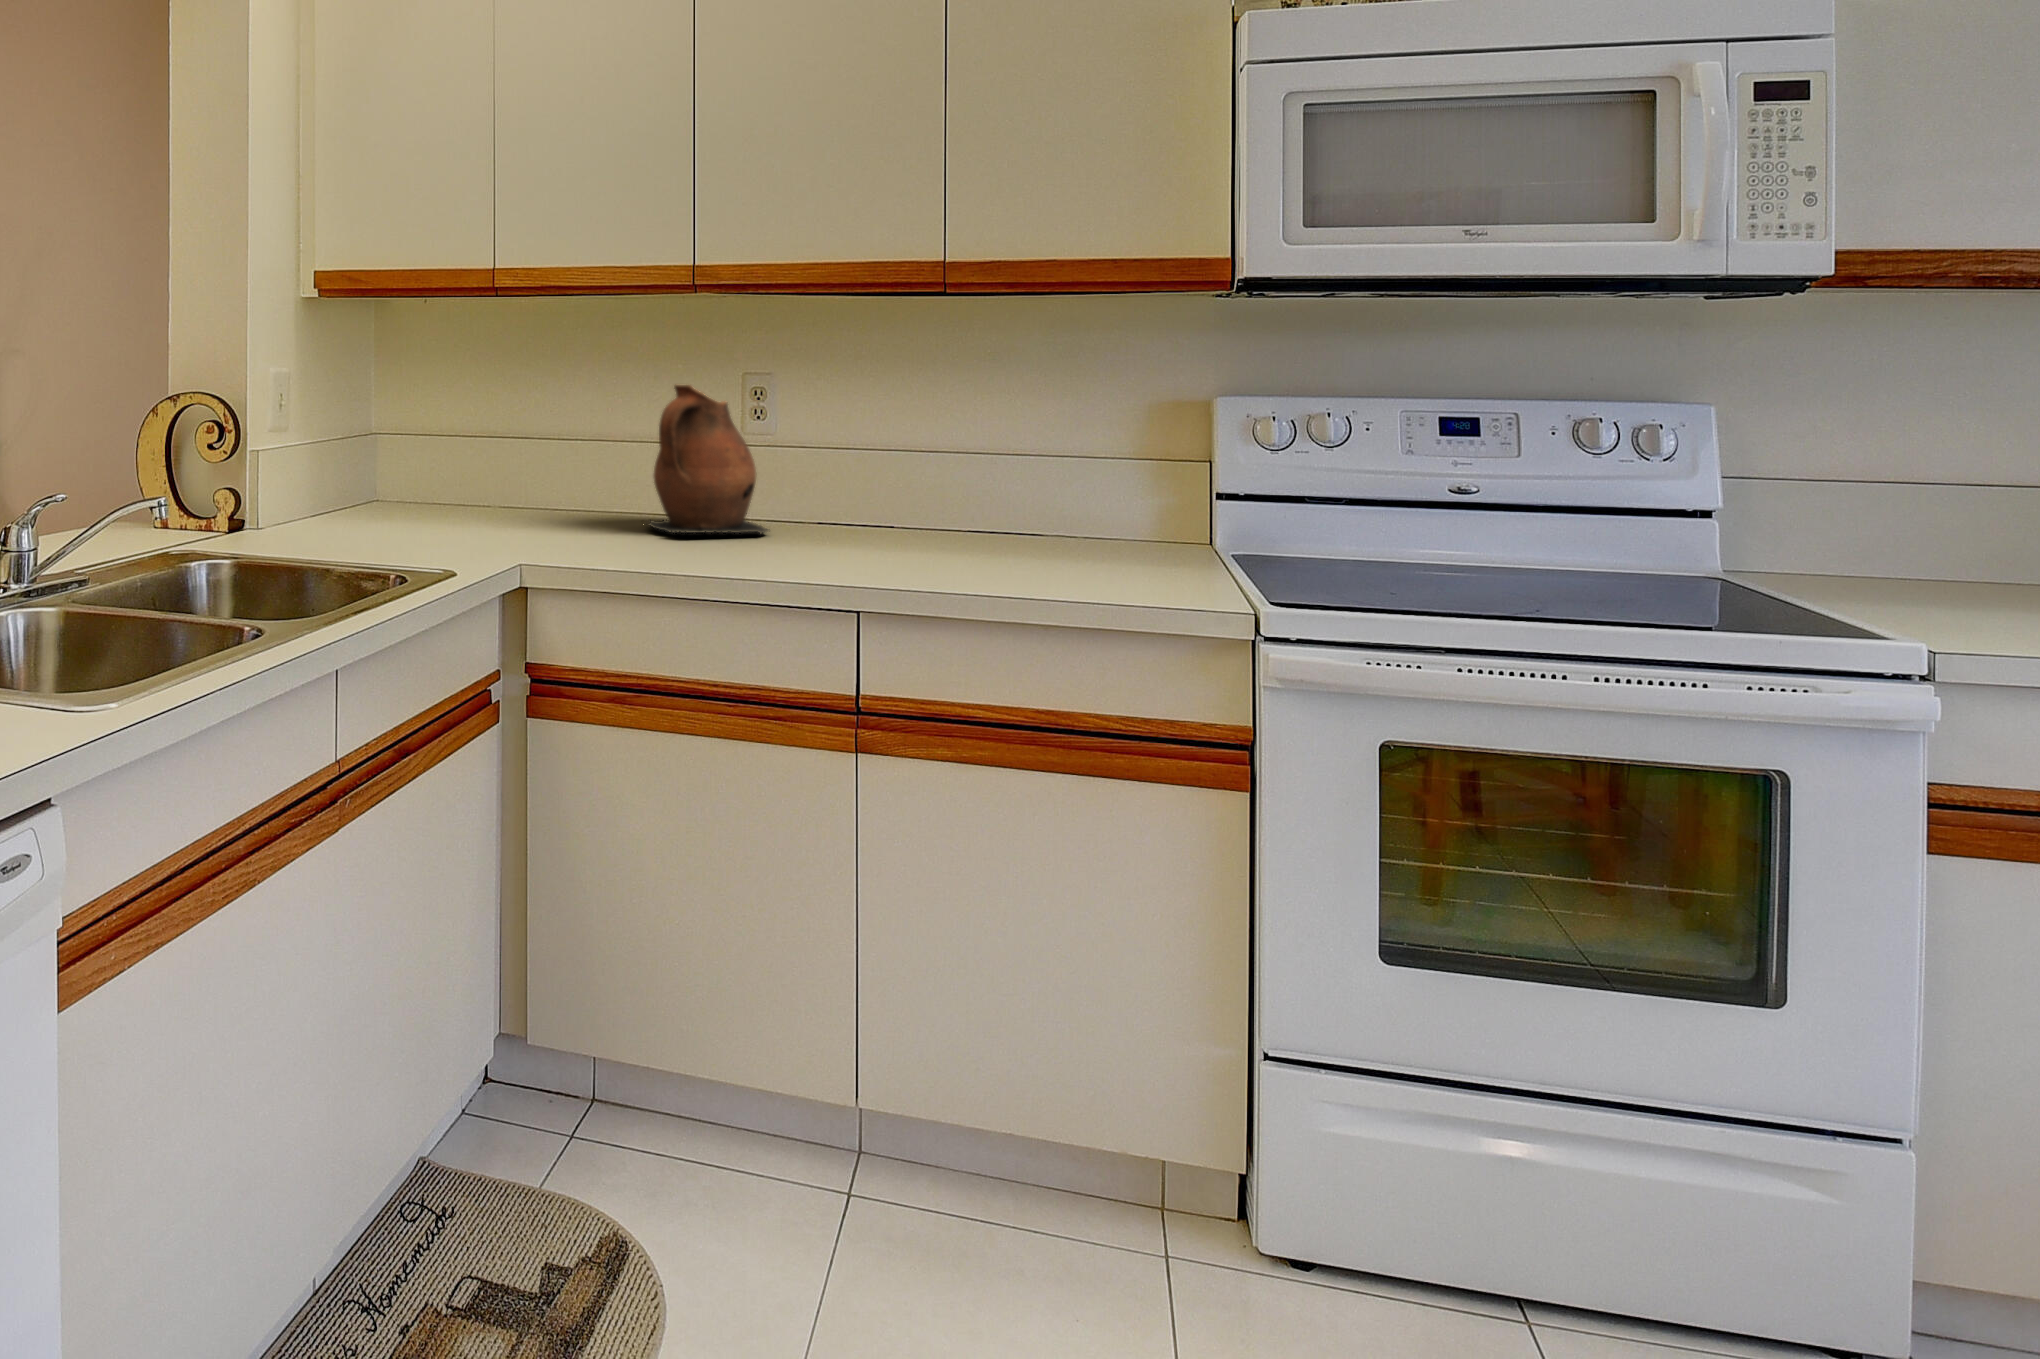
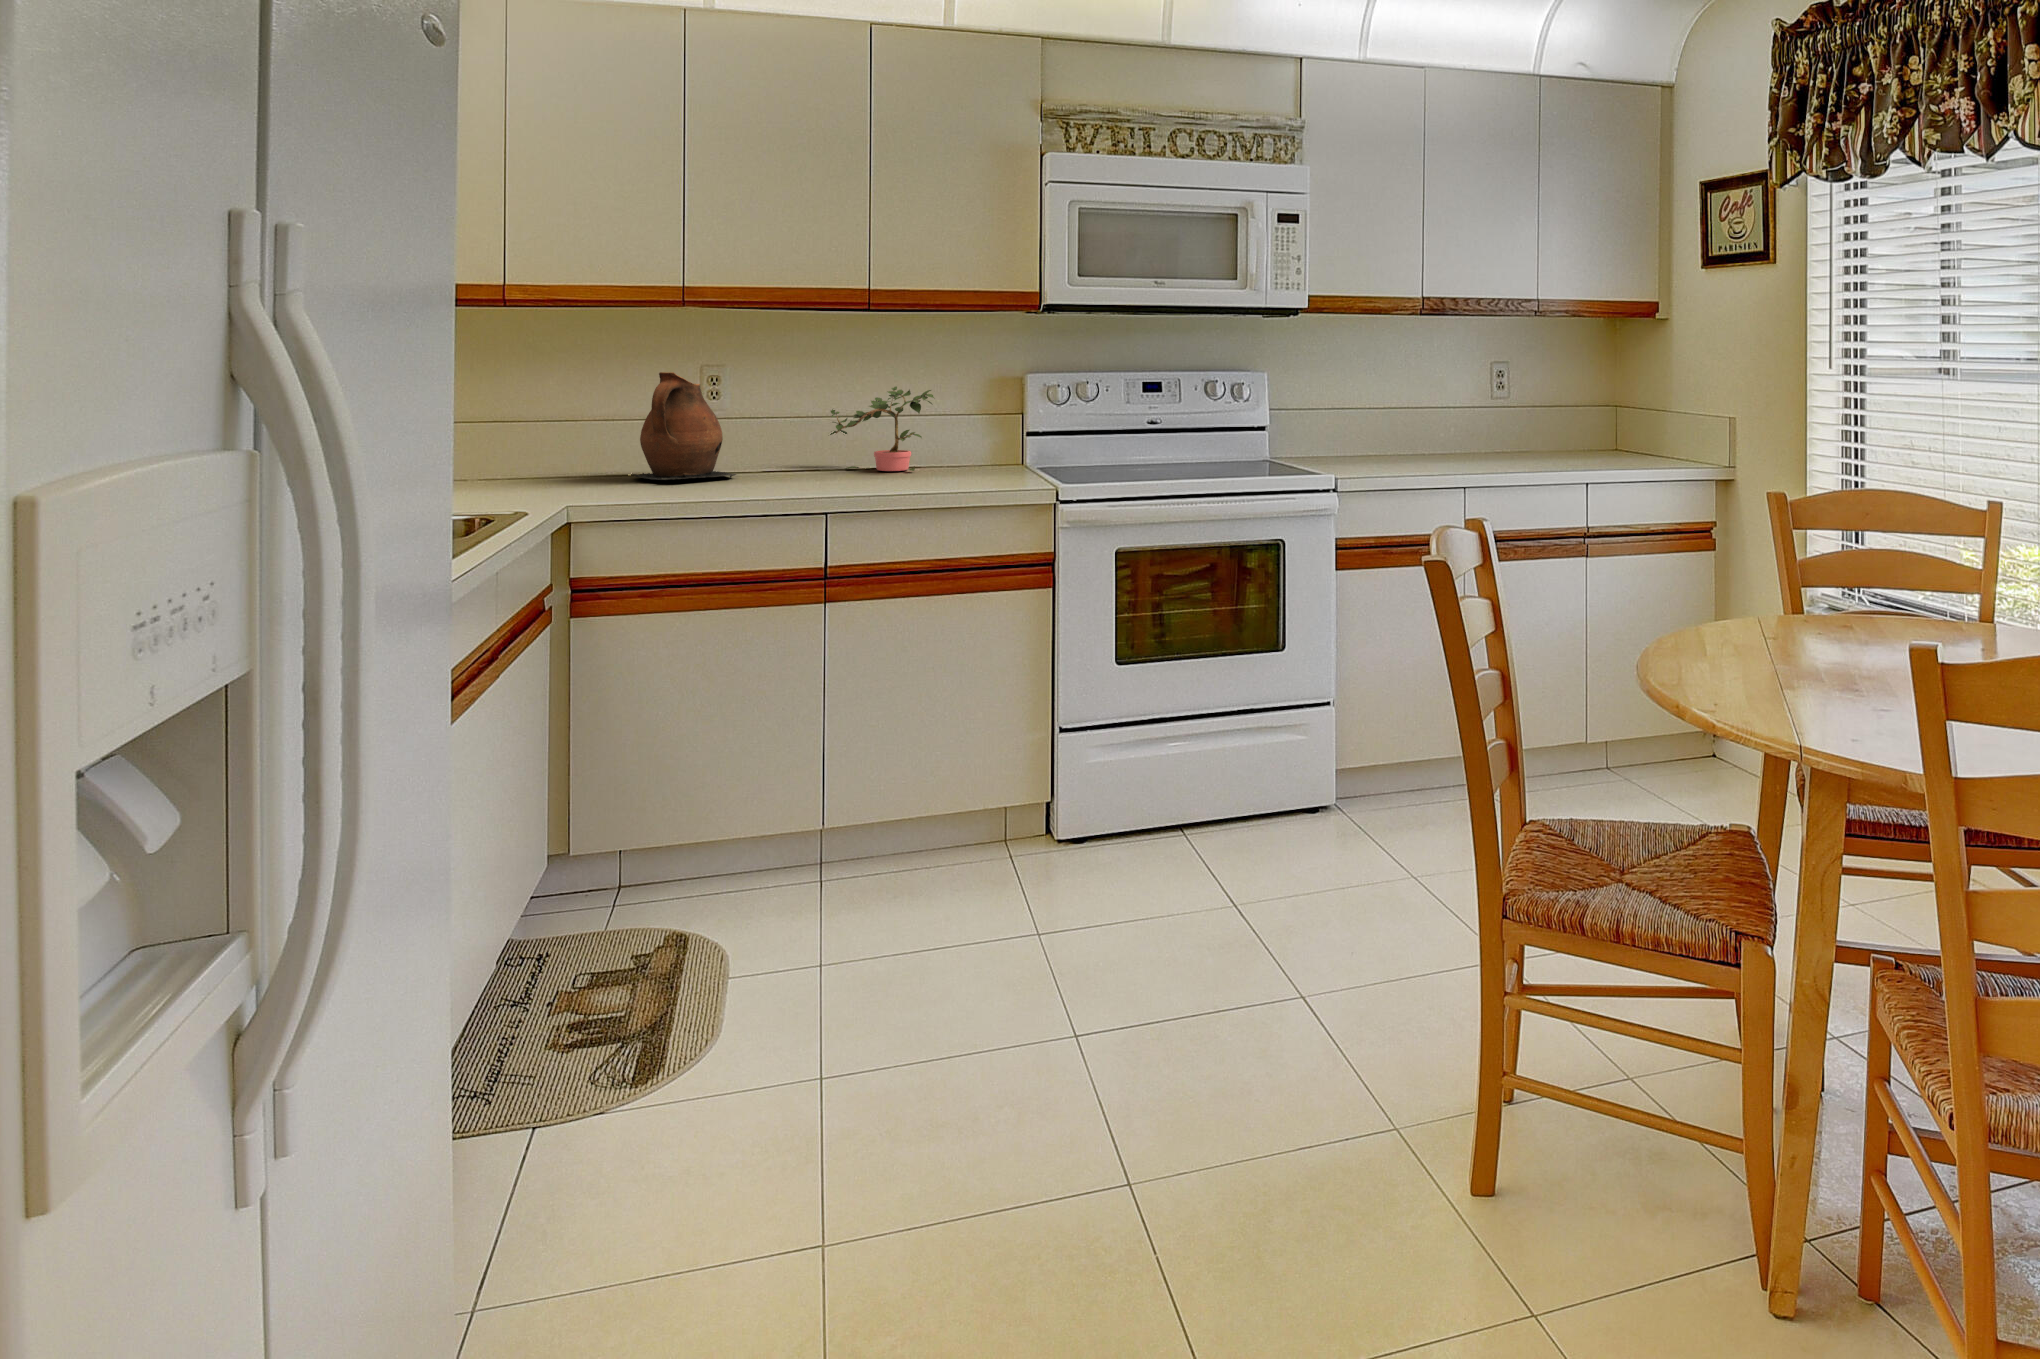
potted plant: none [906,411,1056,544] -> present [830,386,934,471]

